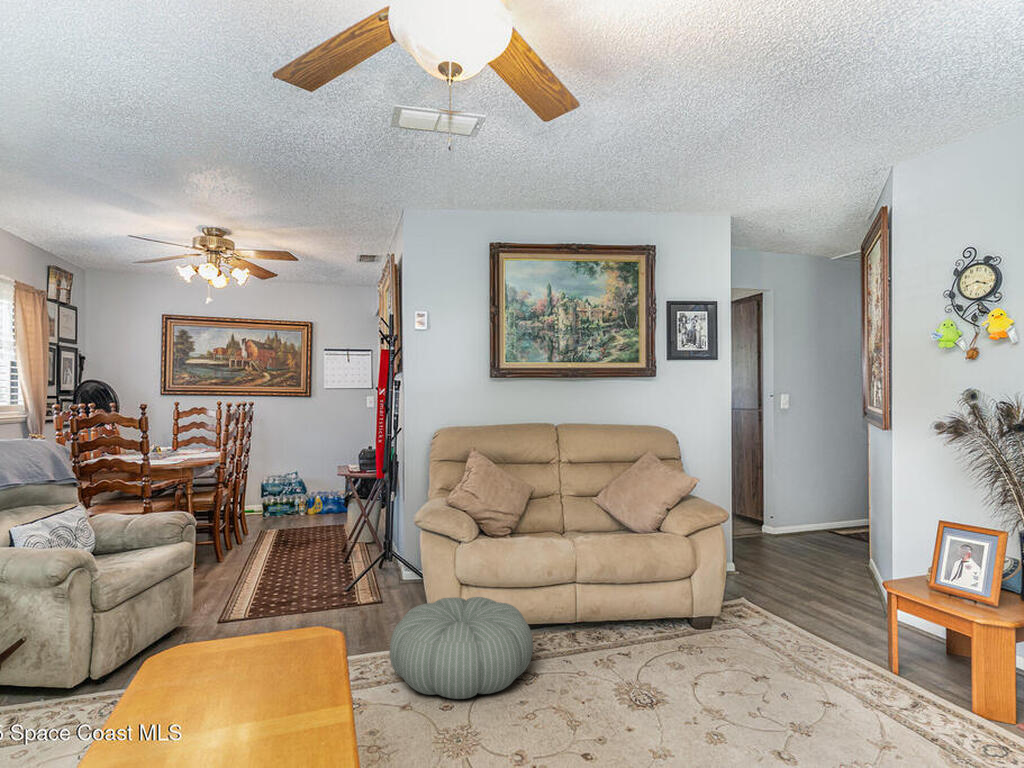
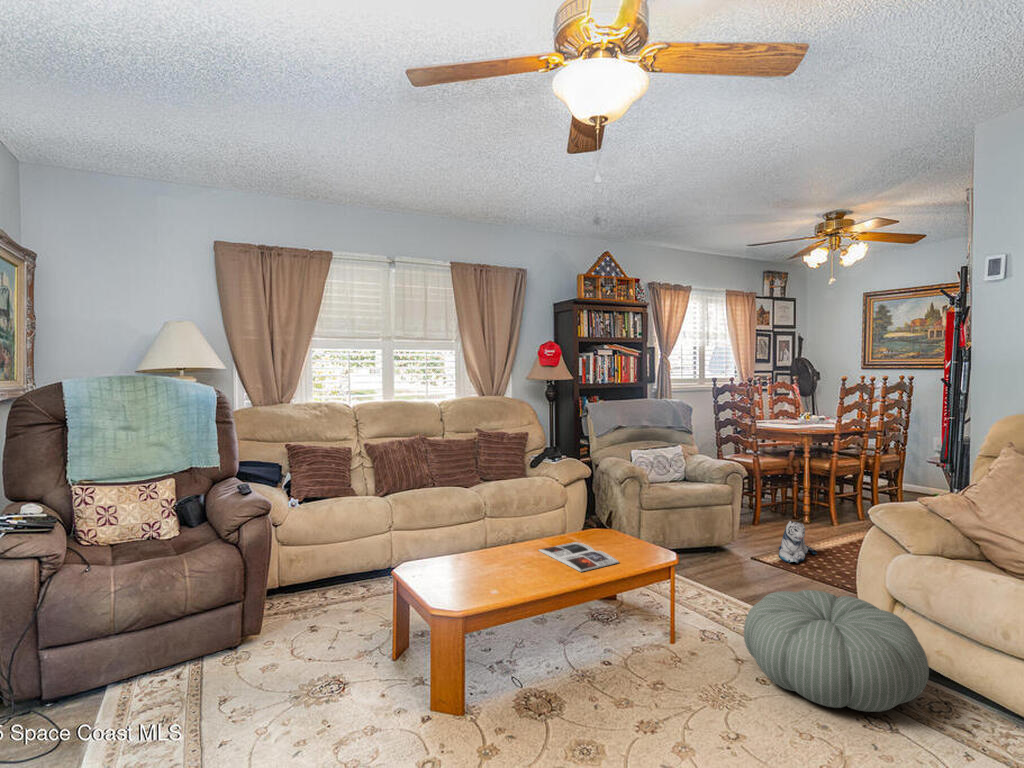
plush toy: none [233,565,276,613] -> present [779,521,817,563]
magazine: none [194,653,322,703] -> present [539,542,619,572]

